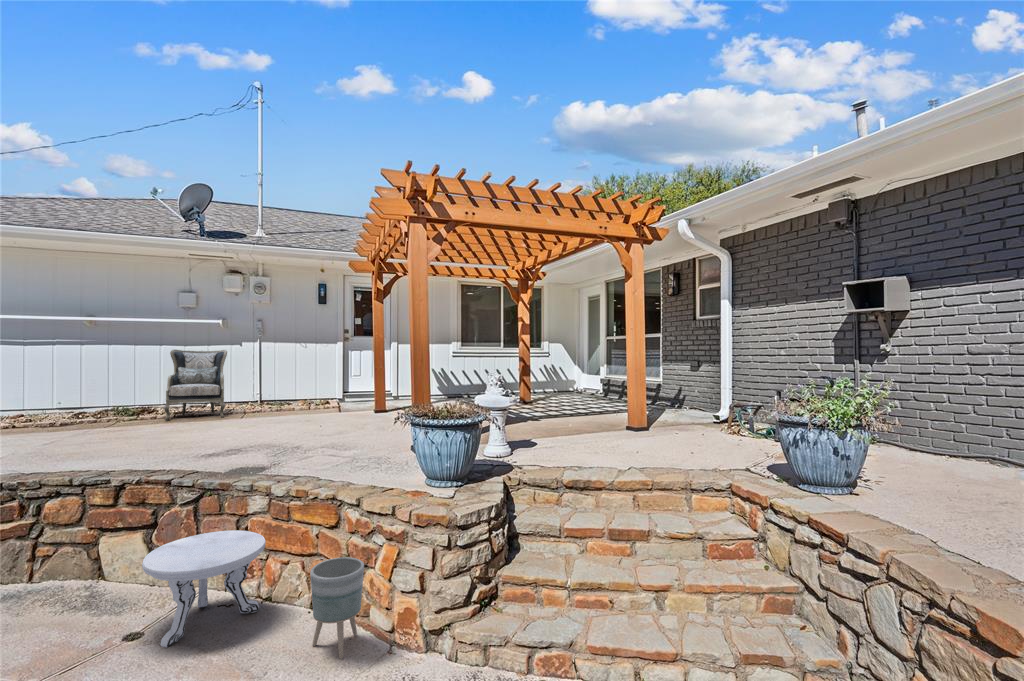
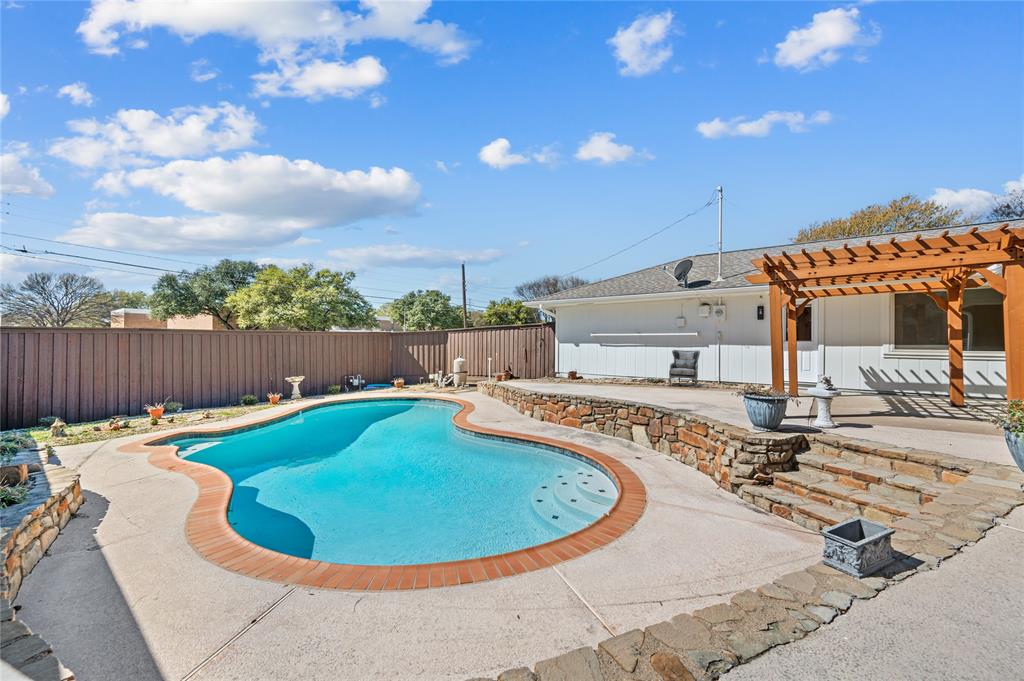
side table: present [142,530,266,647] -> none [639,429,682,465]
planter: present [310,557,364,659] -> none [689,447,712,484]

